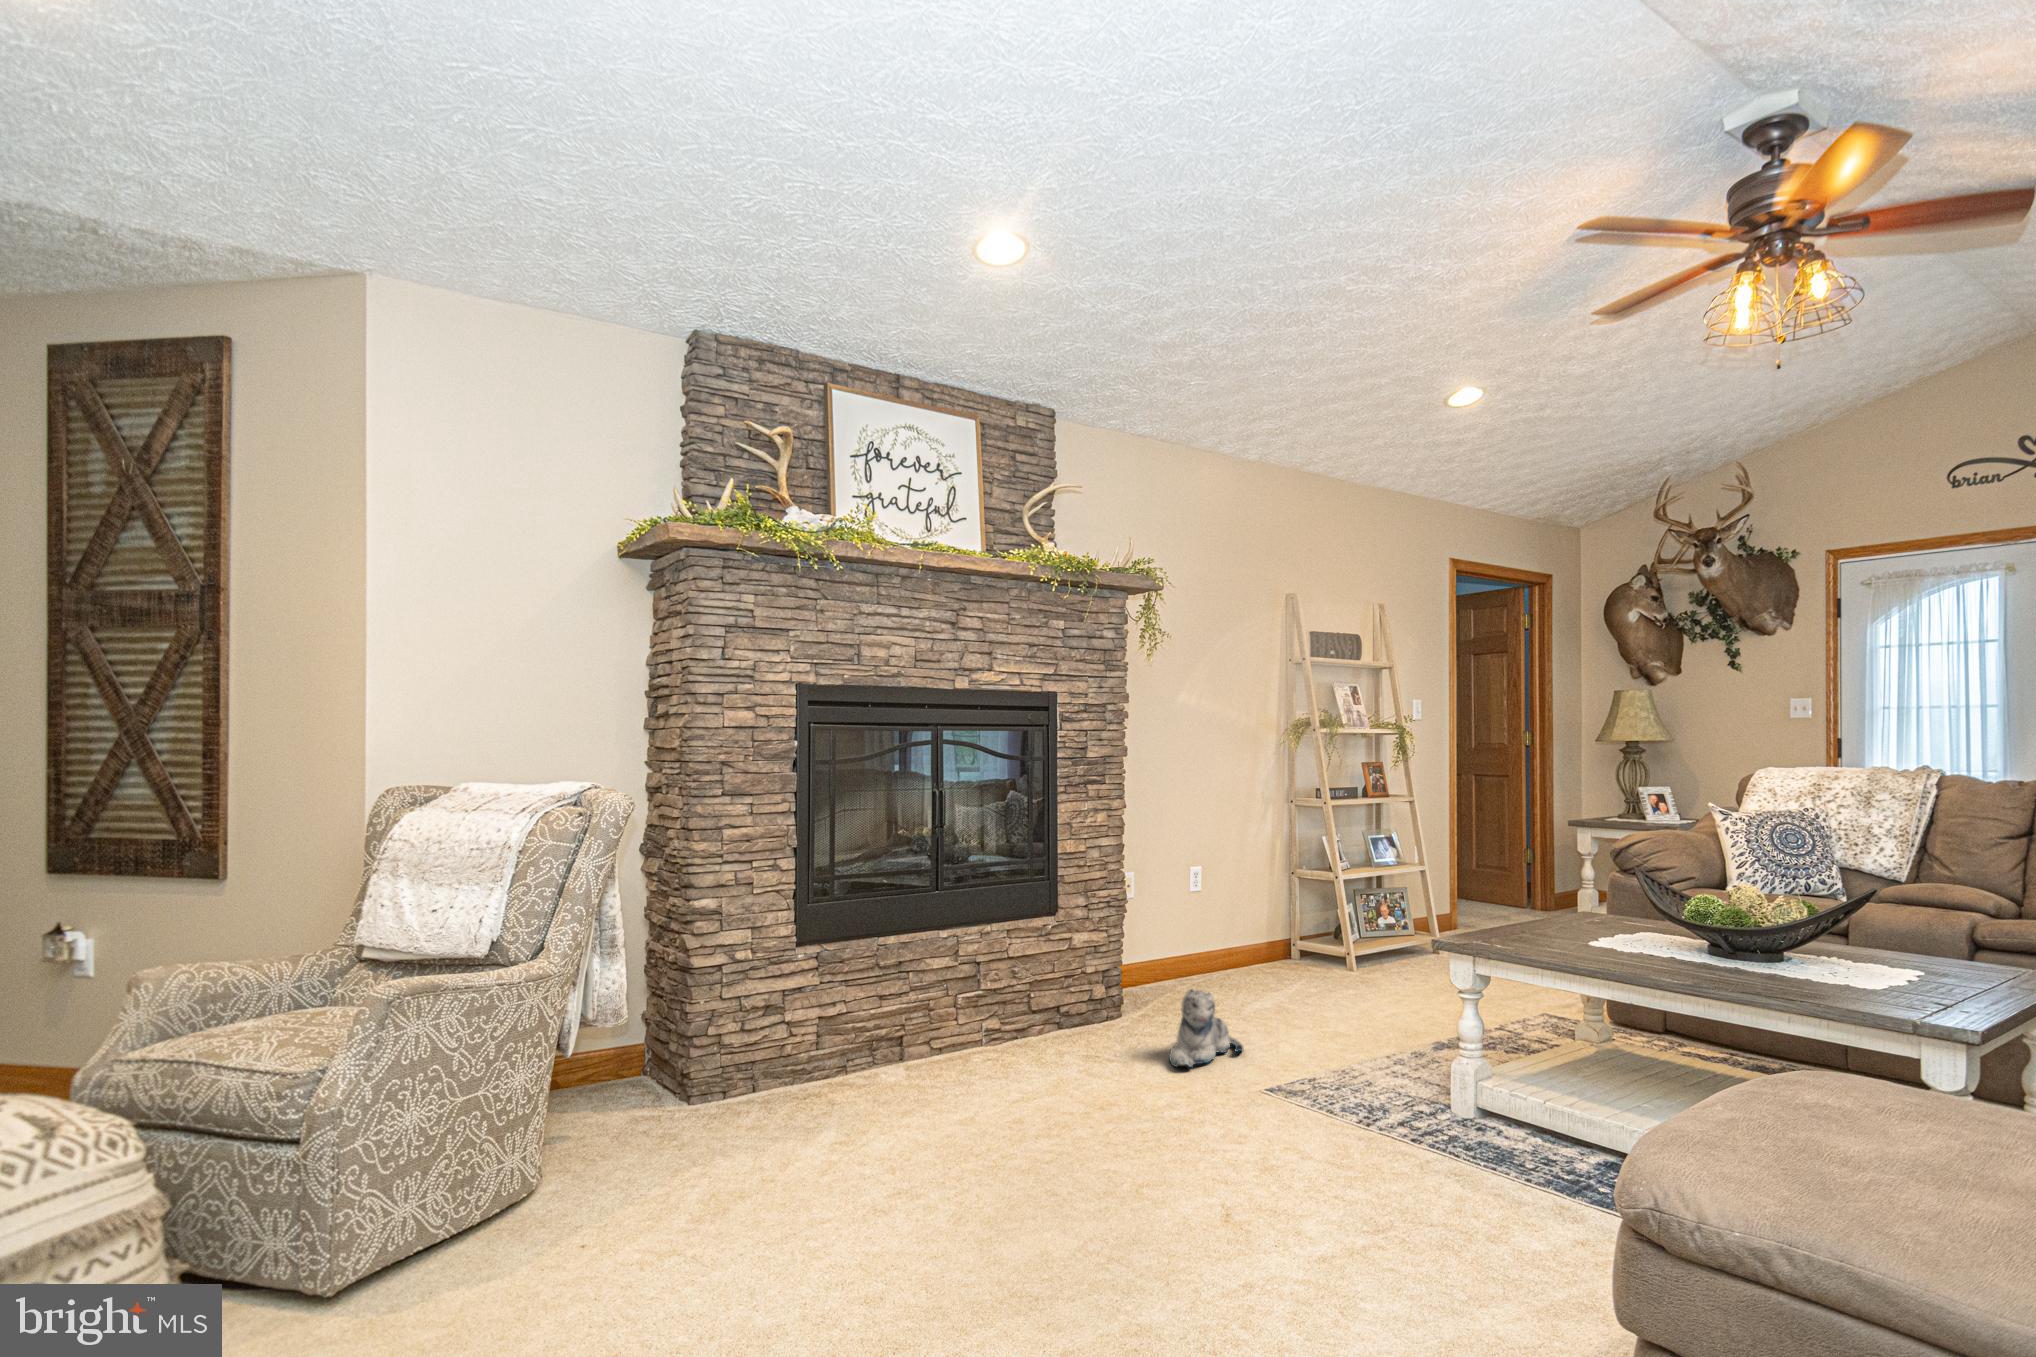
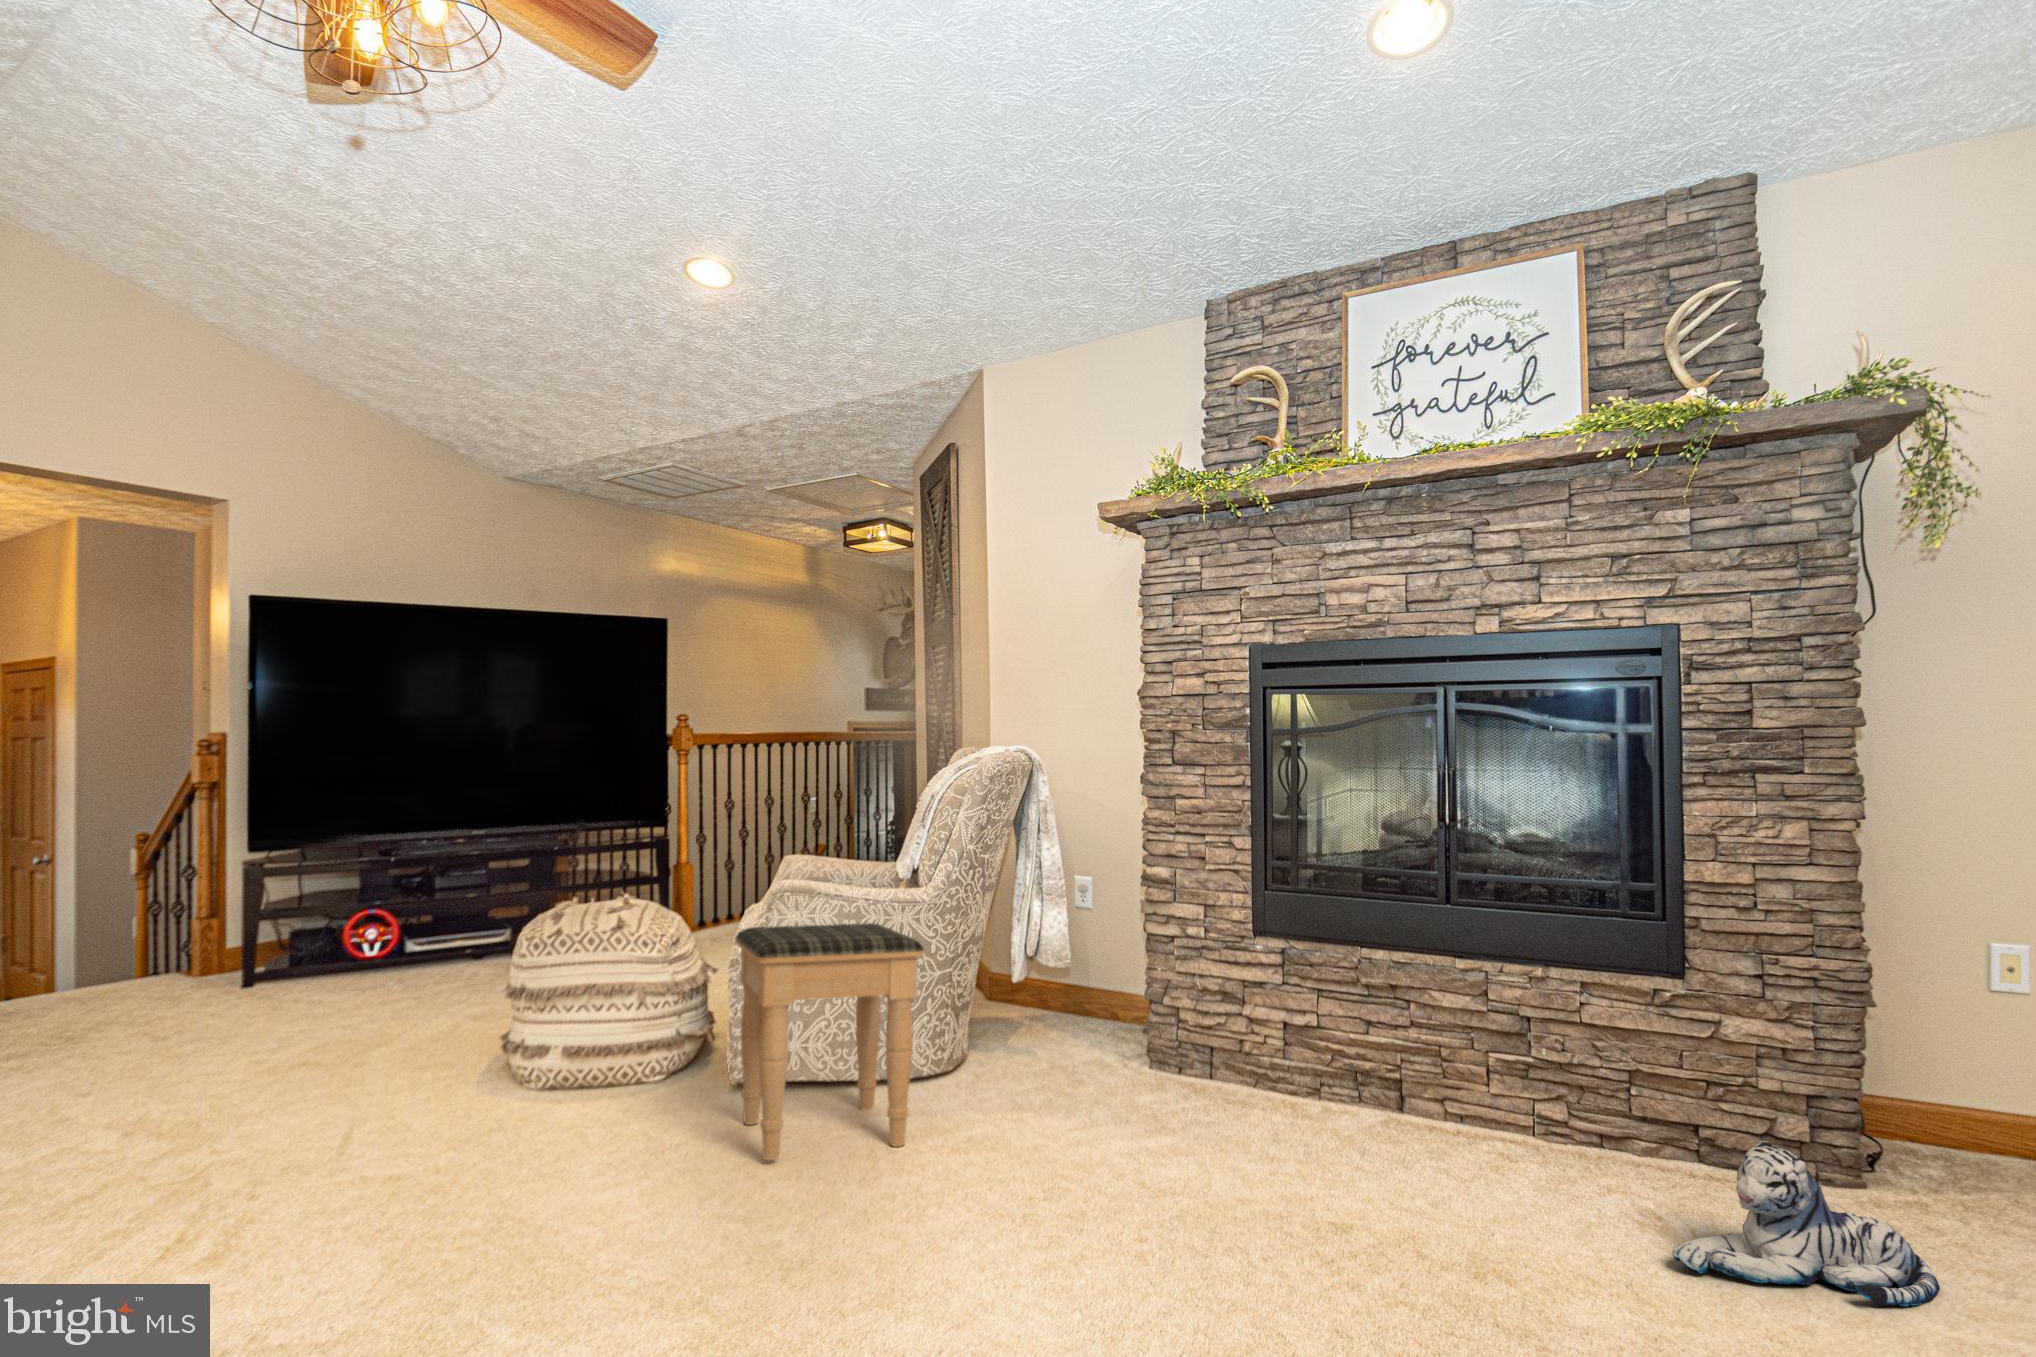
footstool: none [488,998,742,1304] -> present [735,923,924,1160]

